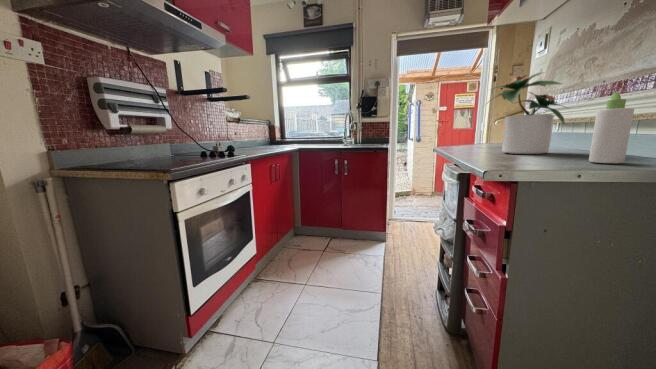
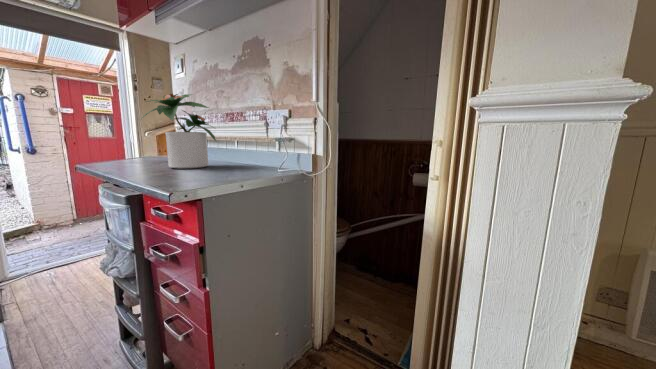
bottle: present [589,90,634,163] -> none [240,119,260,173]

